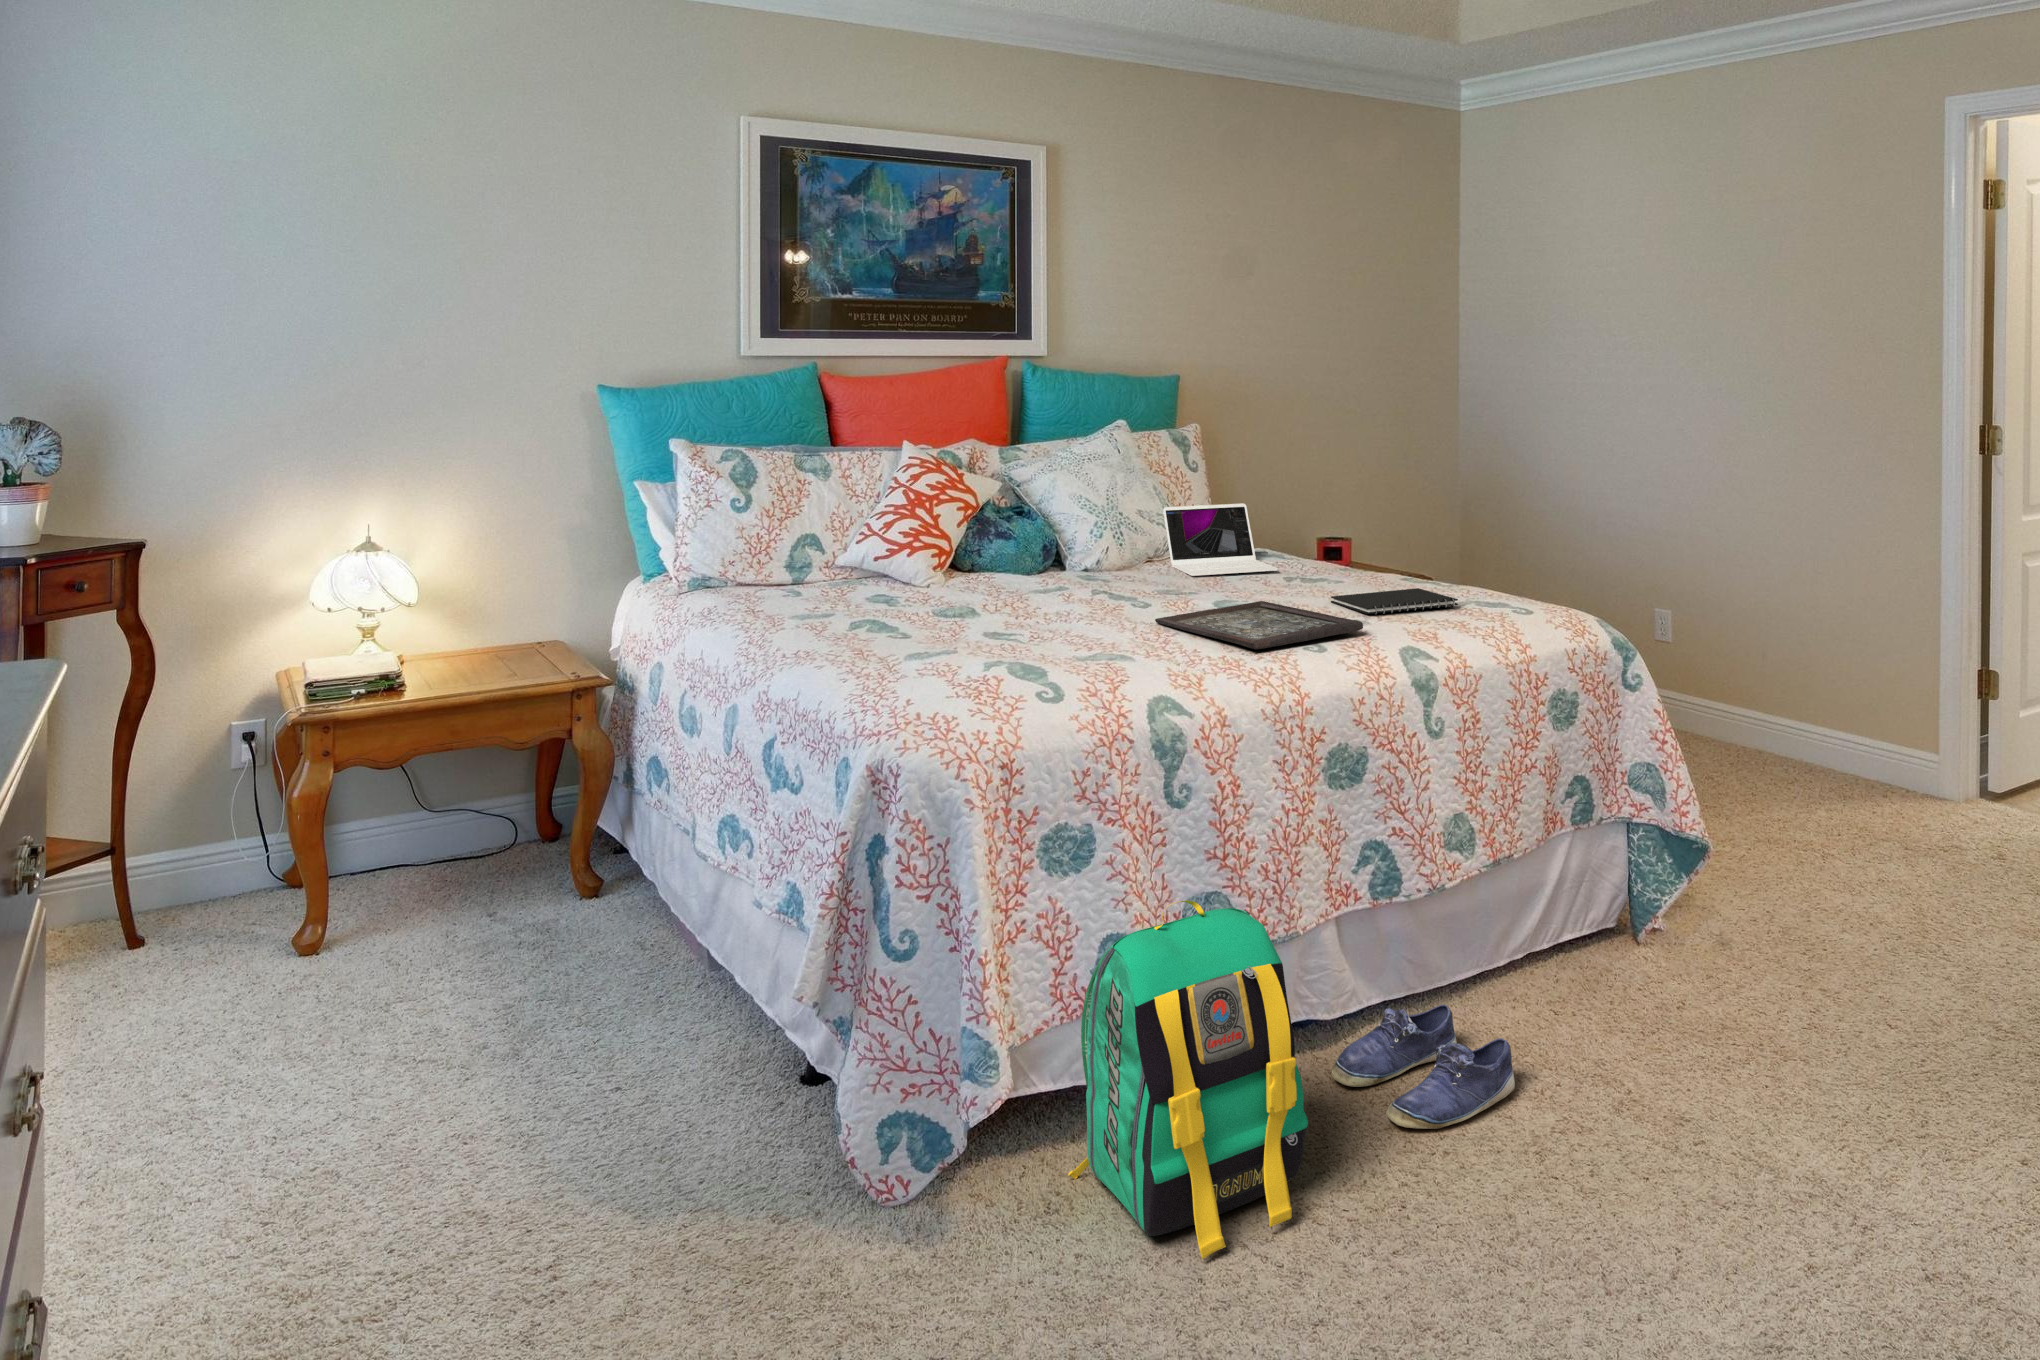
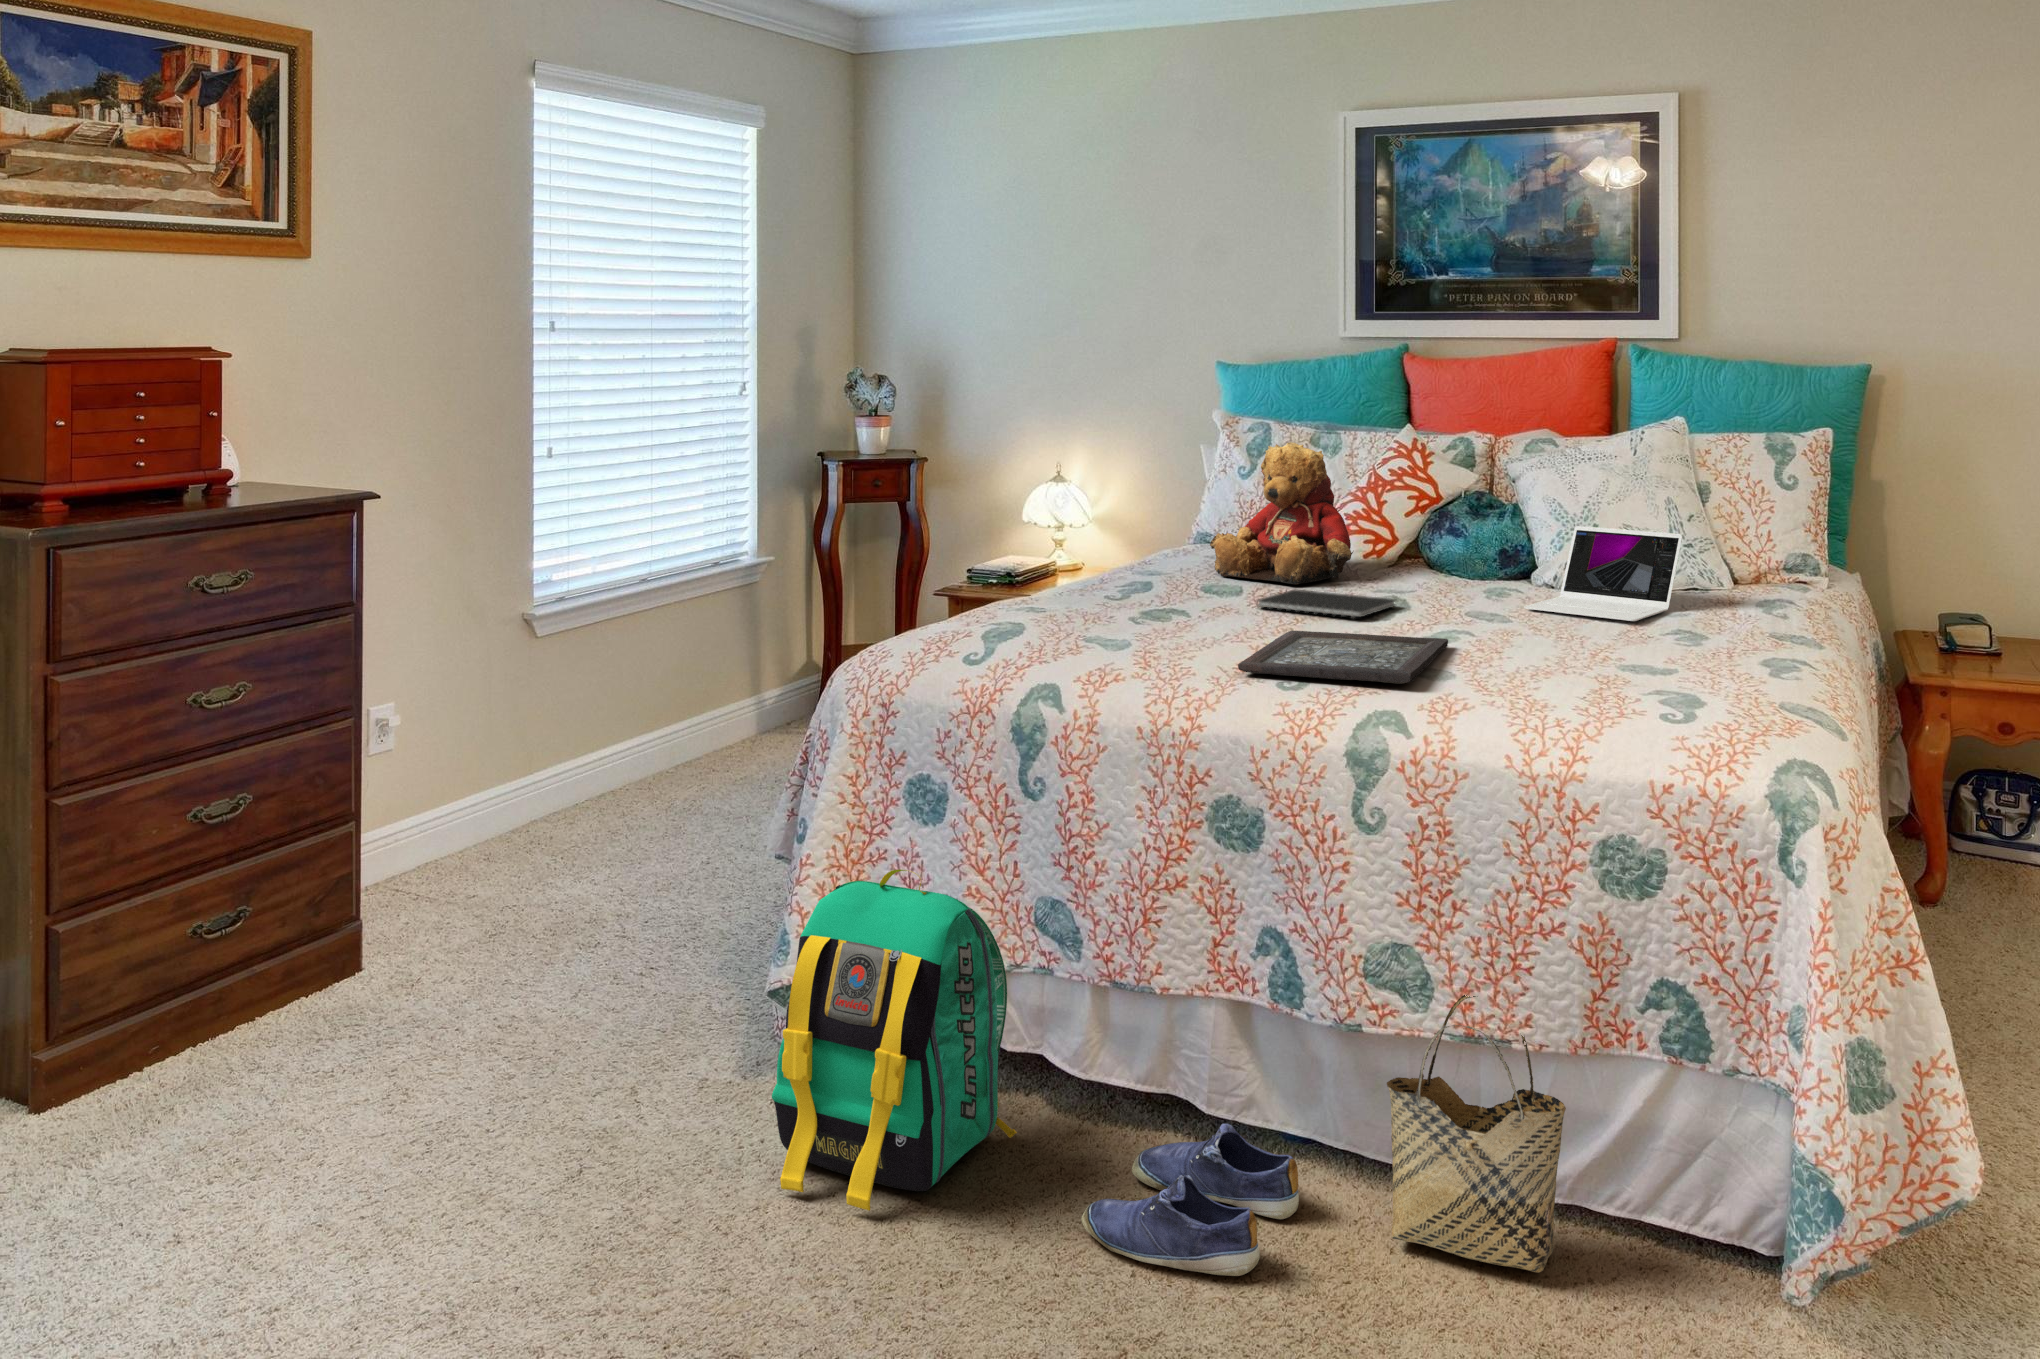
teddy bear: none [868,459,1012,596] -> present [1210,442,1353,584]
notebook: present [1331,588,1458,615] -> present [1257,590,1395,618]
woven basket: none [1489,828,1592,1023] -> present [1387,995,1566,1273]

